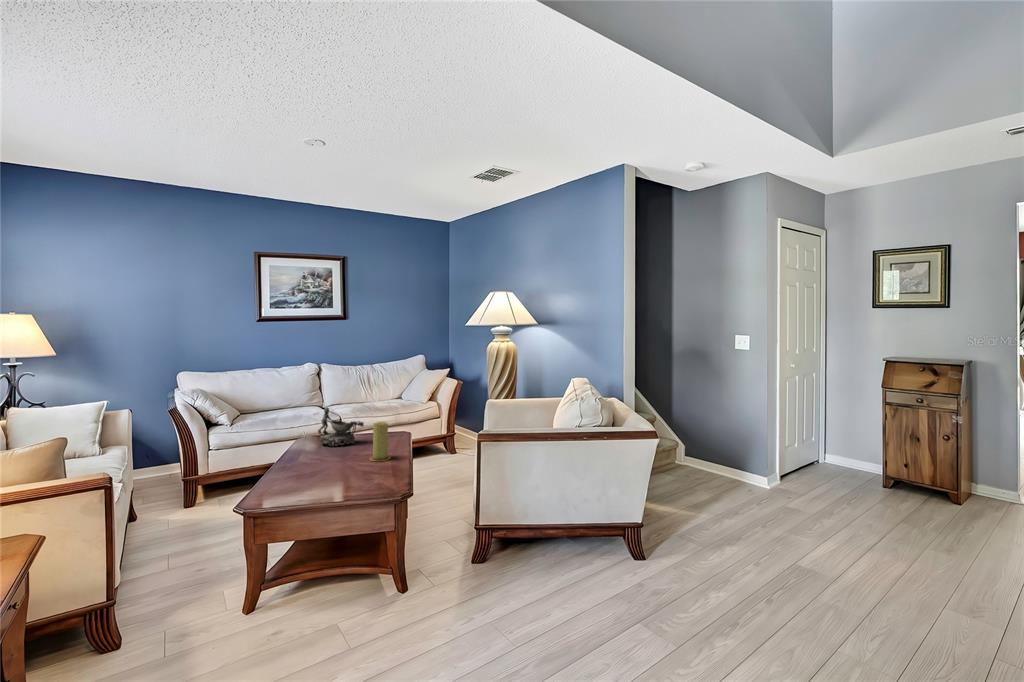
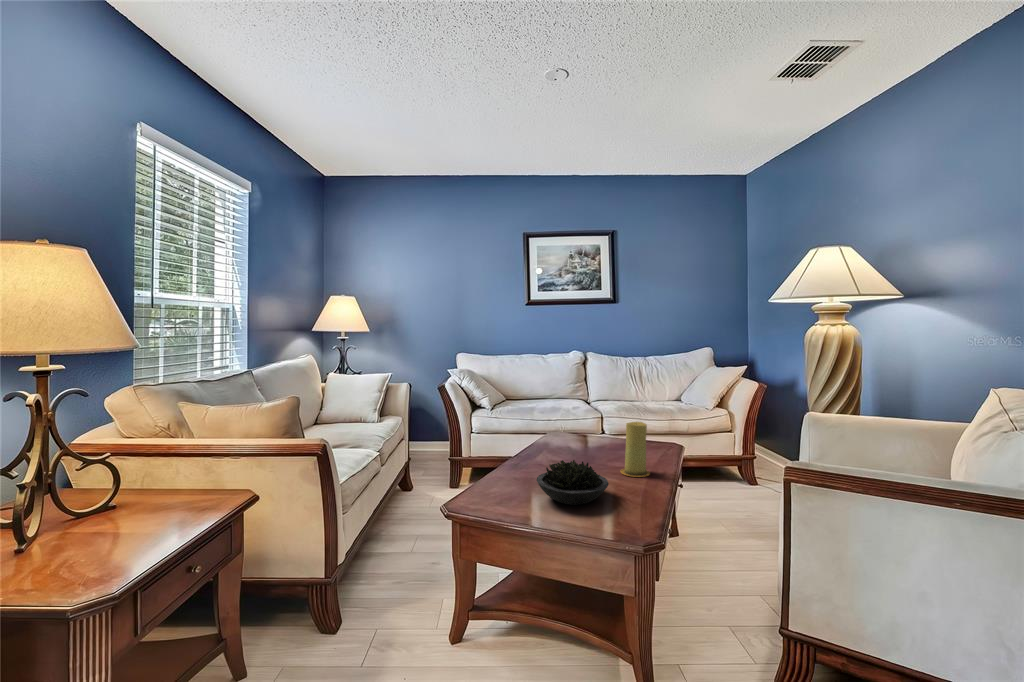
decorative bowl: present [318,407,364,446] -> none [565,397,619,447]
succulent plant: none [311,455,366,487] -> present [537,460,609,505]

